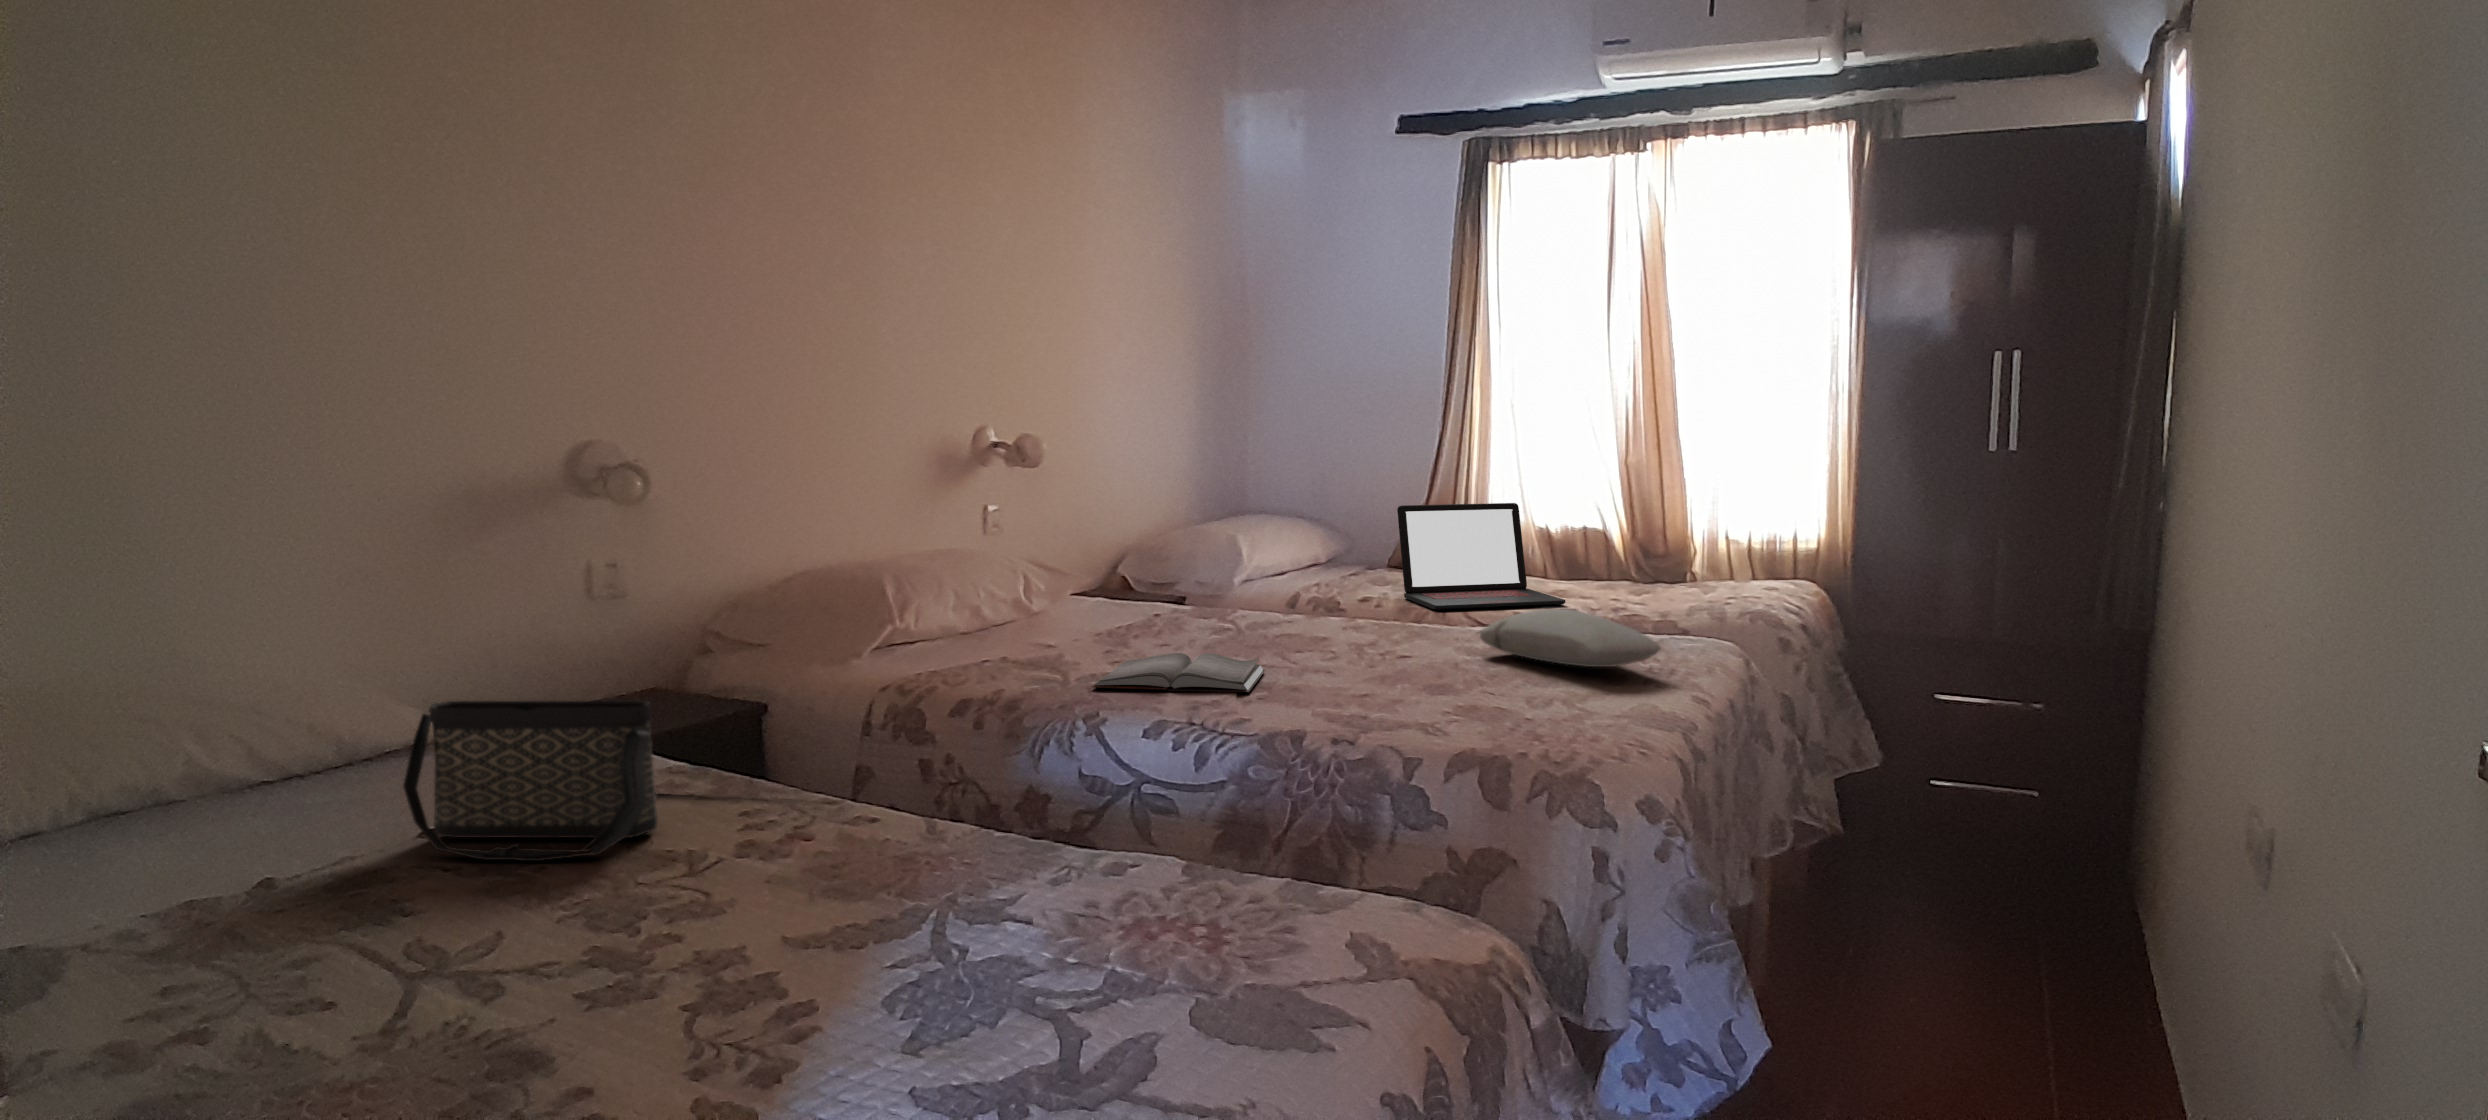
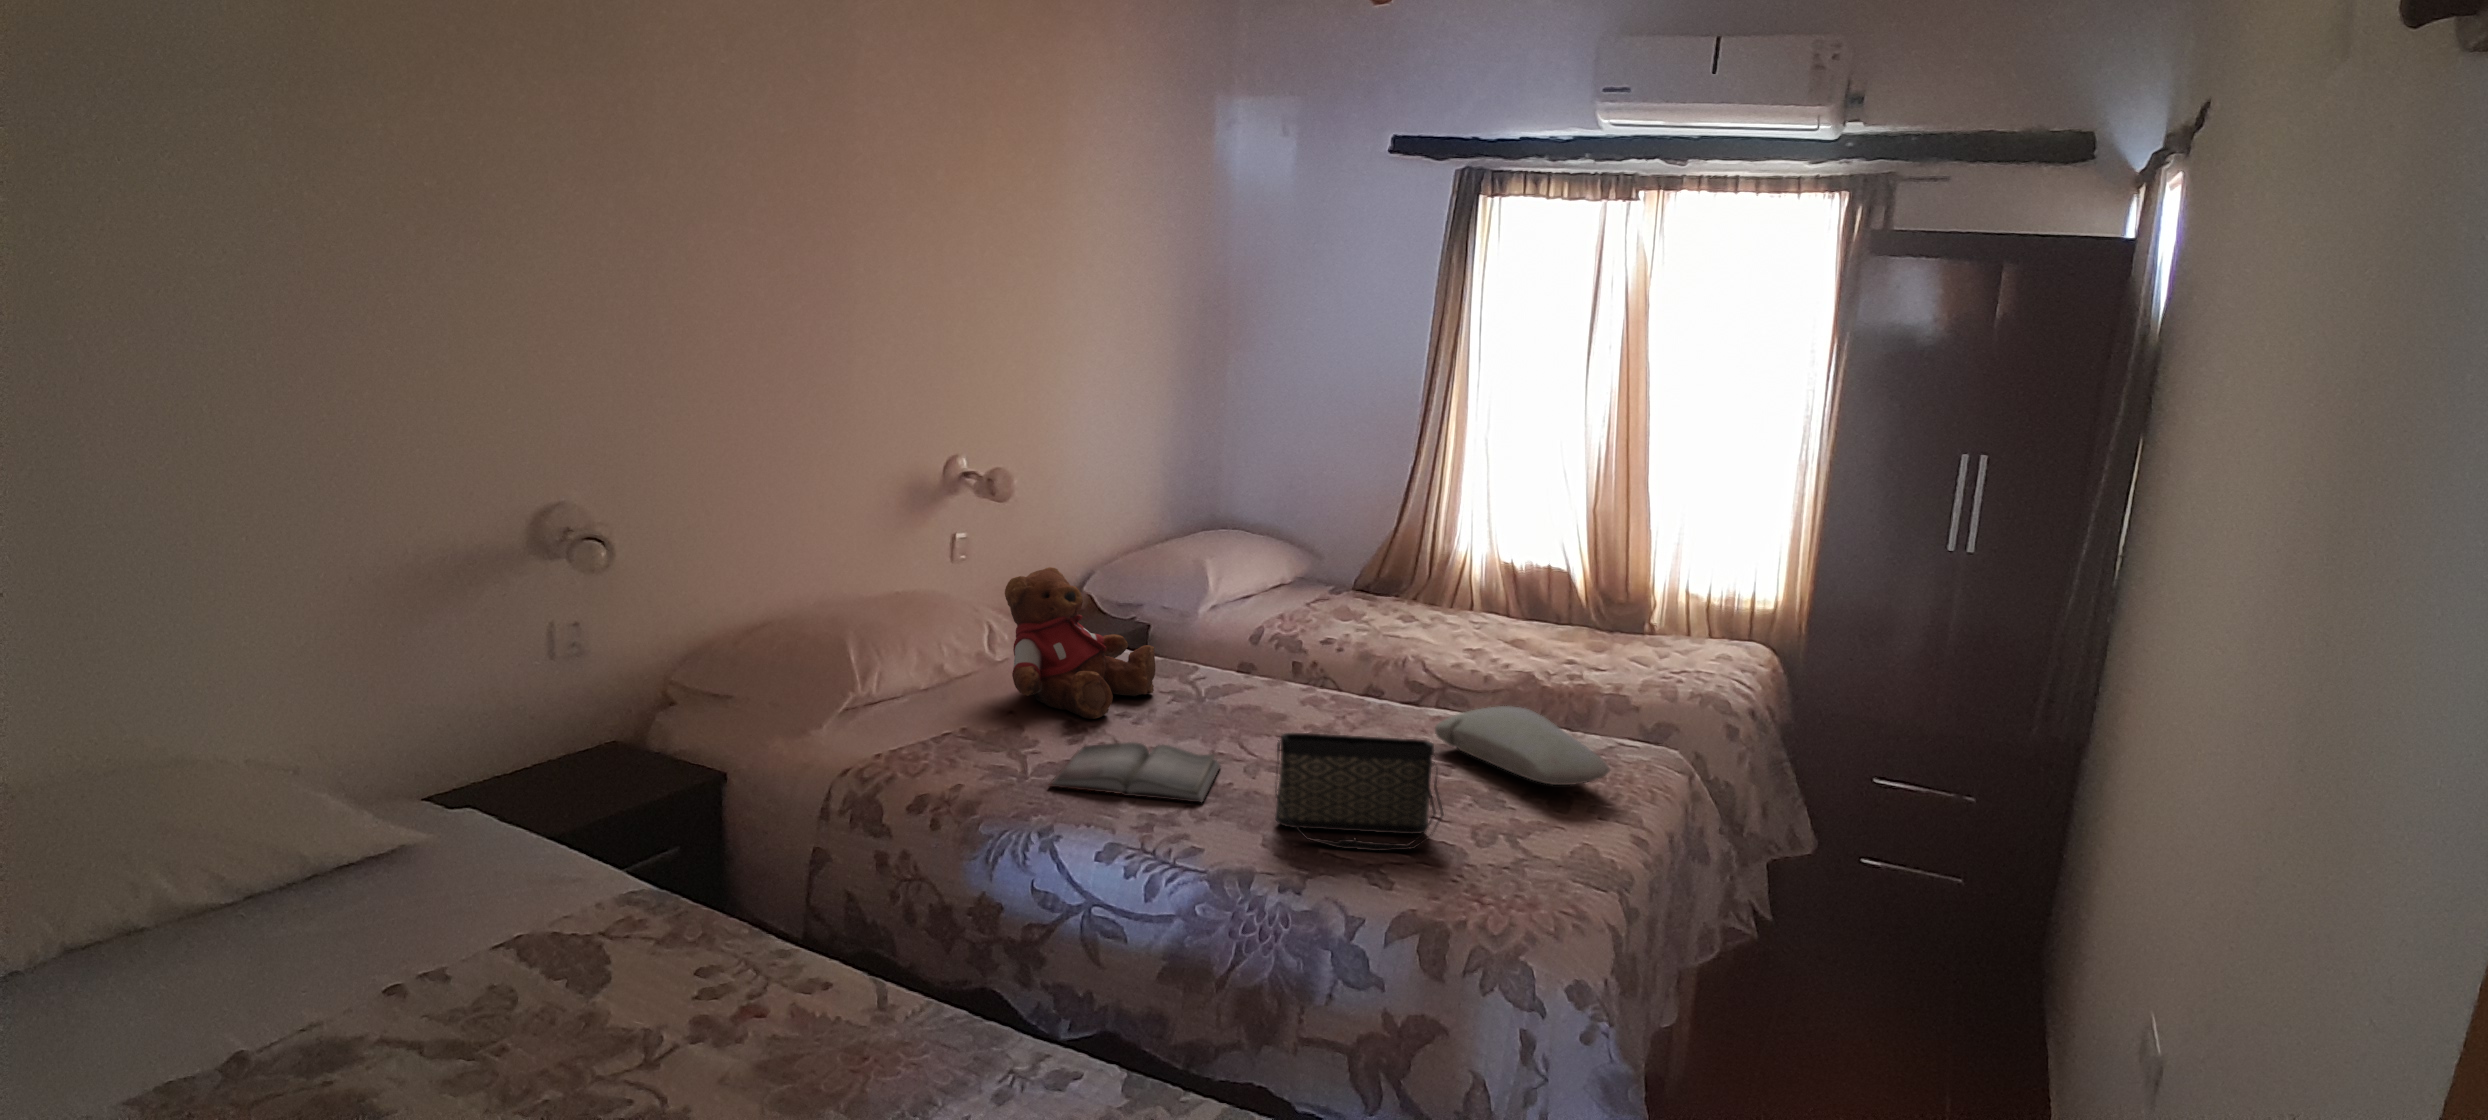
laptop: present [1397,503,1565,610] -> none [1365,553,1523,667]
teddy bear: none [1038,511,1193,648] -> present [1005,567,1155,719]
handbag: present [403,701,657,861] -> present [1275,733,1444,851]

